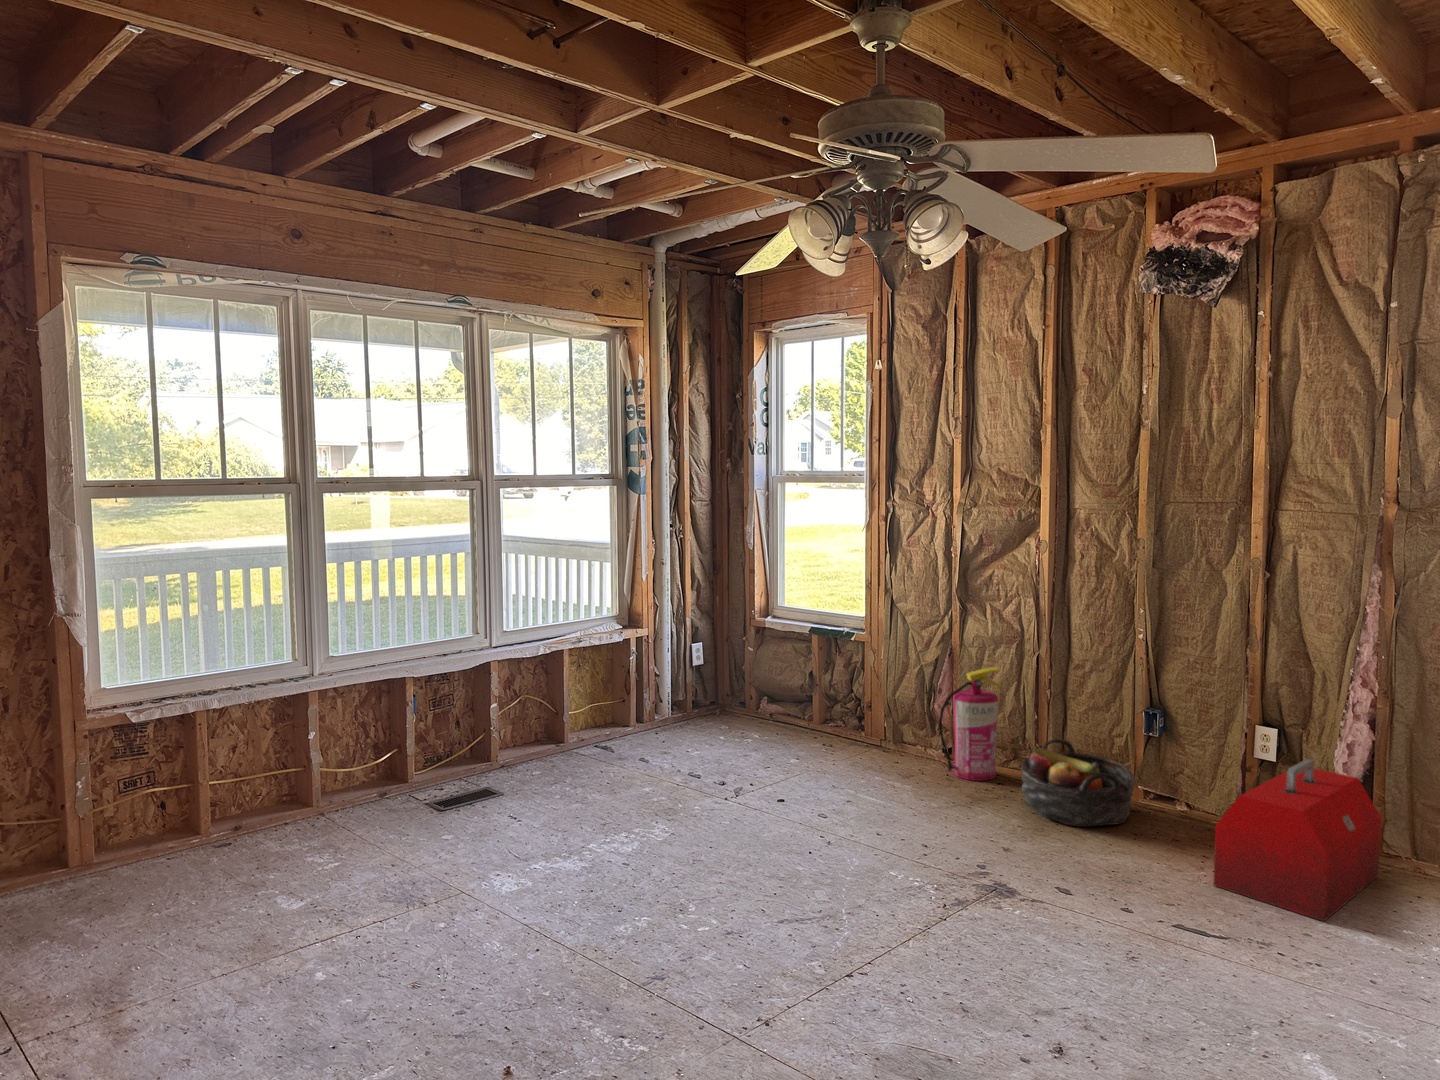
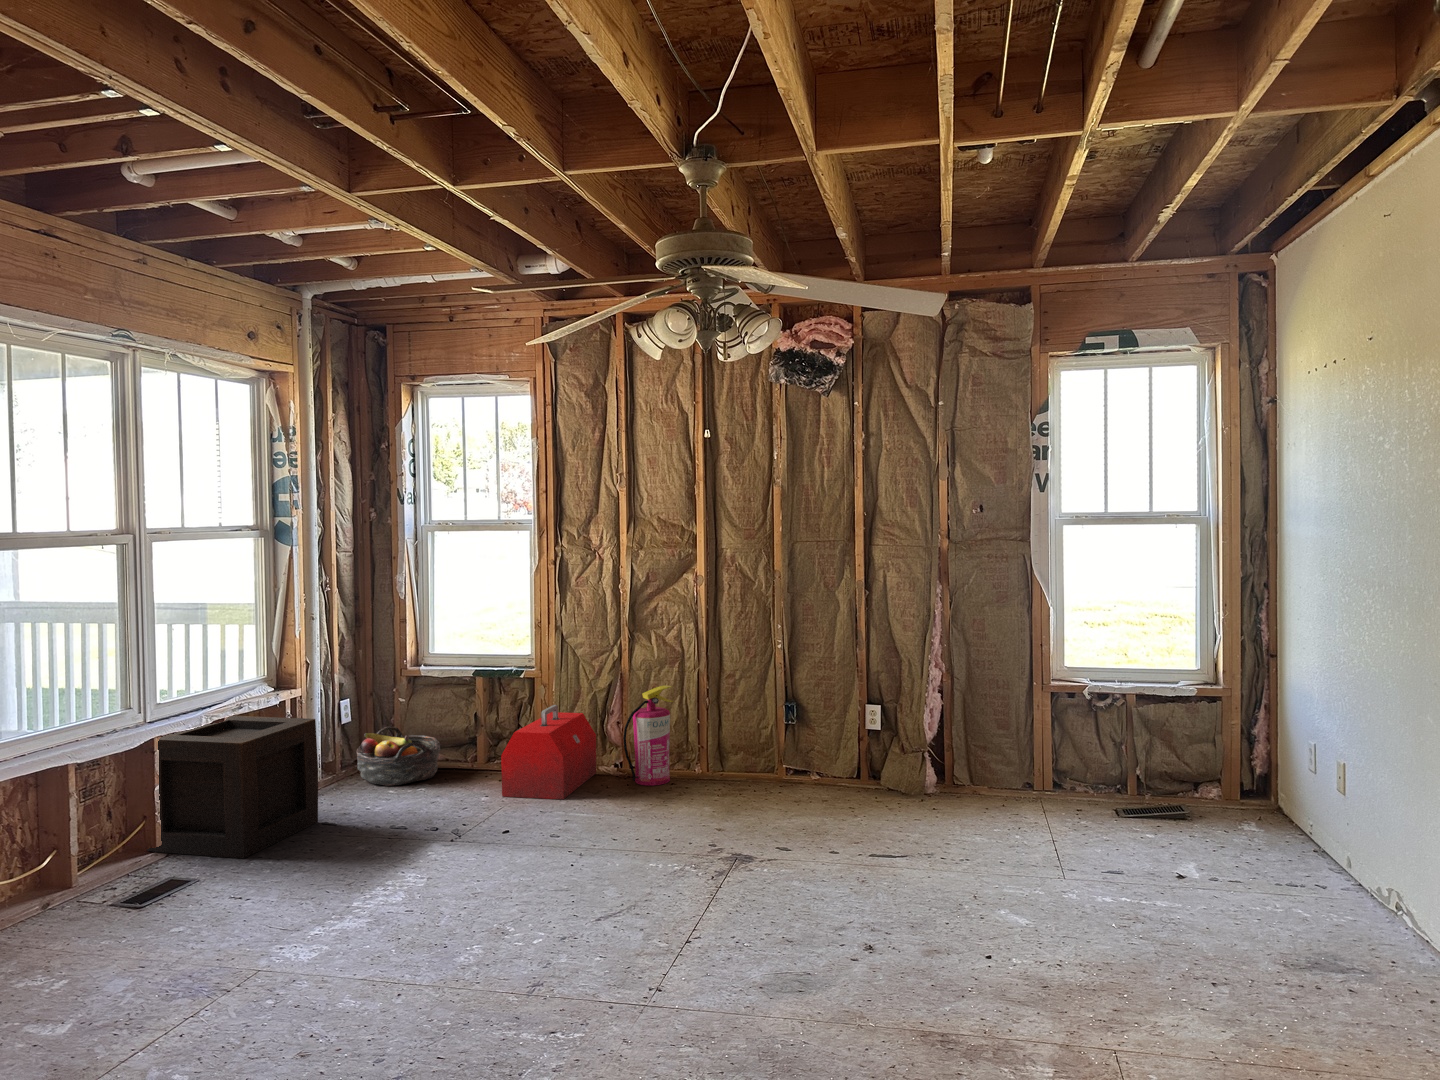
wooden crate: none [492,647,633,780] -> present [147,716,318,858]
basket: present [1021,739,1135,827] -> present [357,727,440,786]
toolbox: present [1214,759,1381,921] -> present [501,705,596,799]

